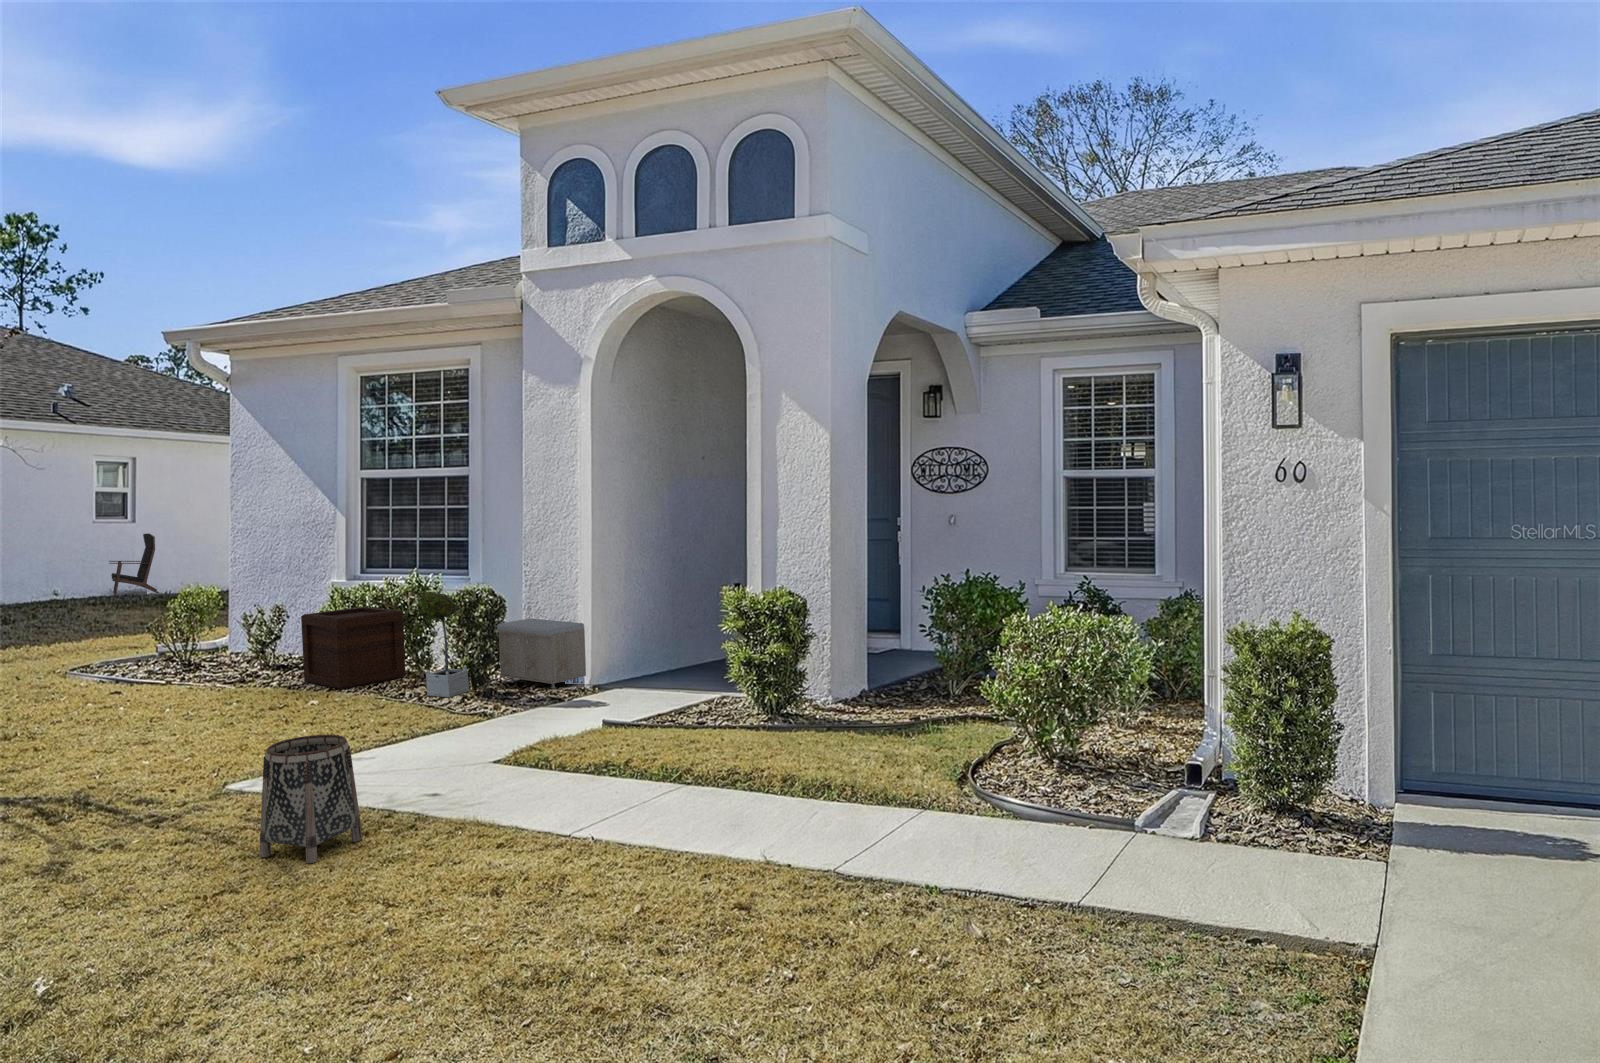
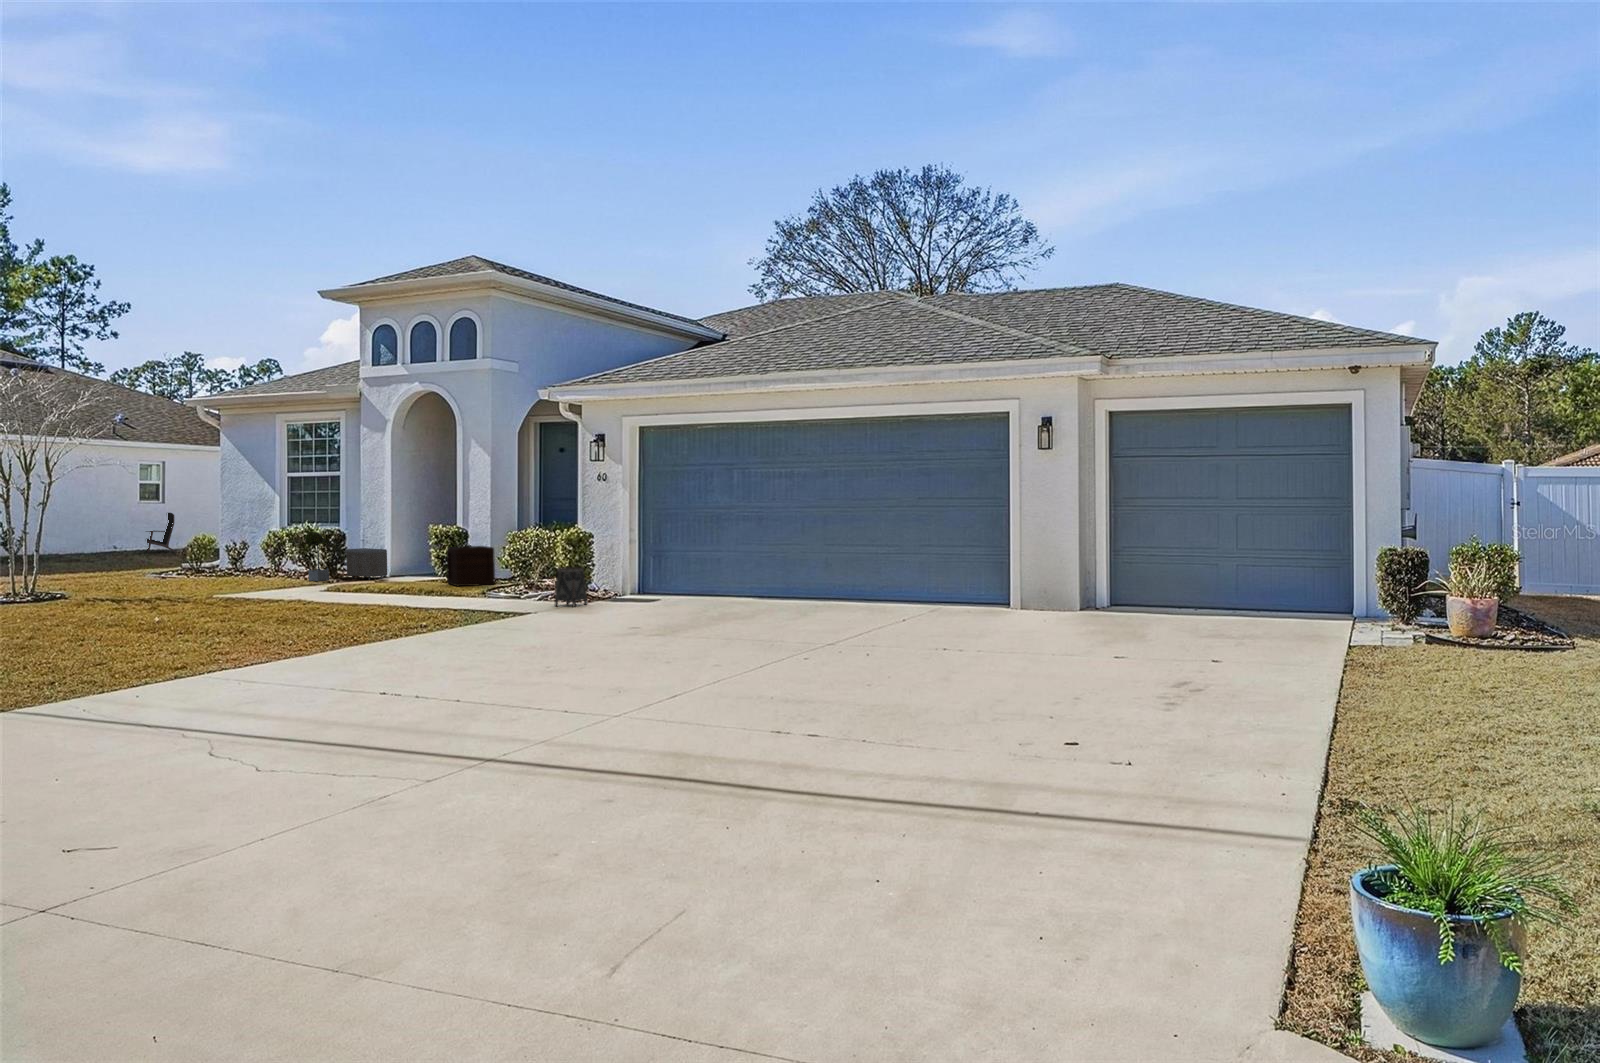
wooden crate: present [301,607,405,689] -> present [447,546,495,587]
basket: present [260,735,362,863] -> present [555,567,587,607]

